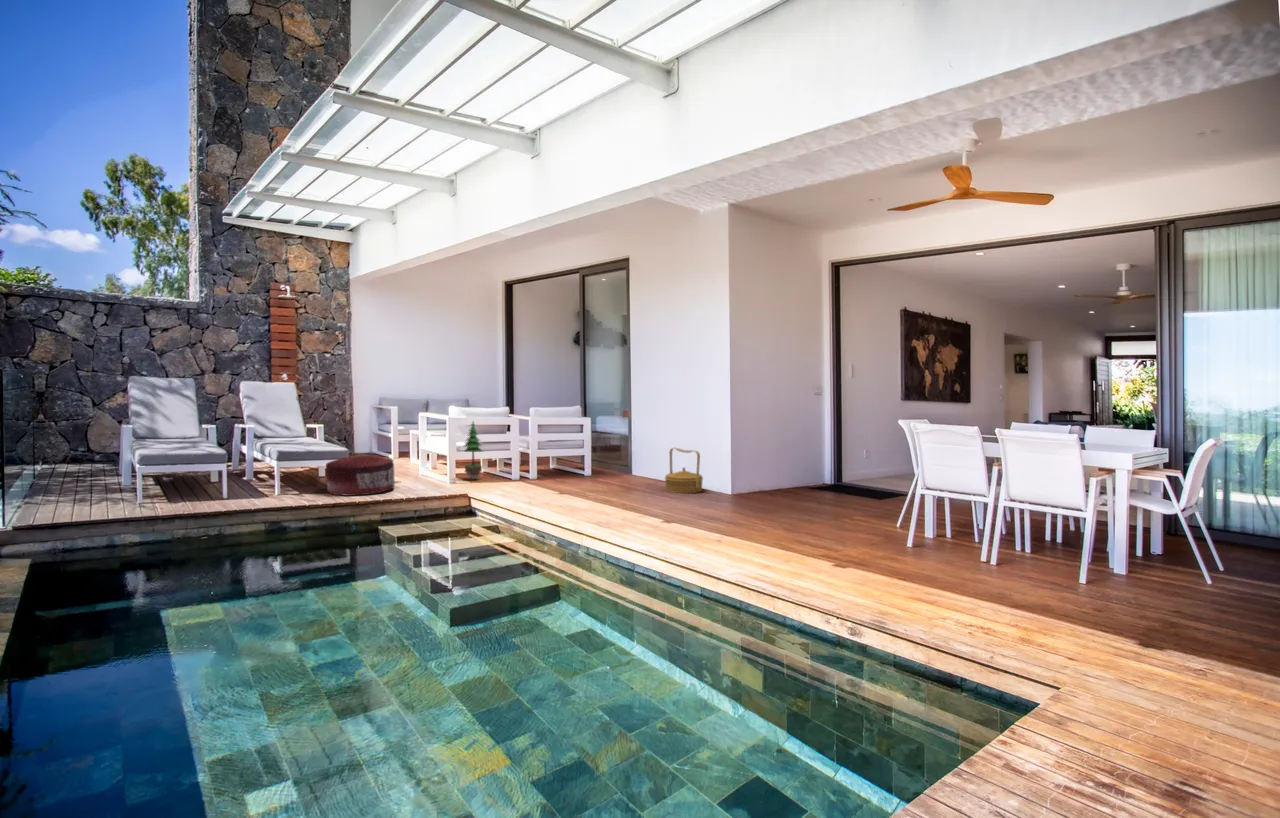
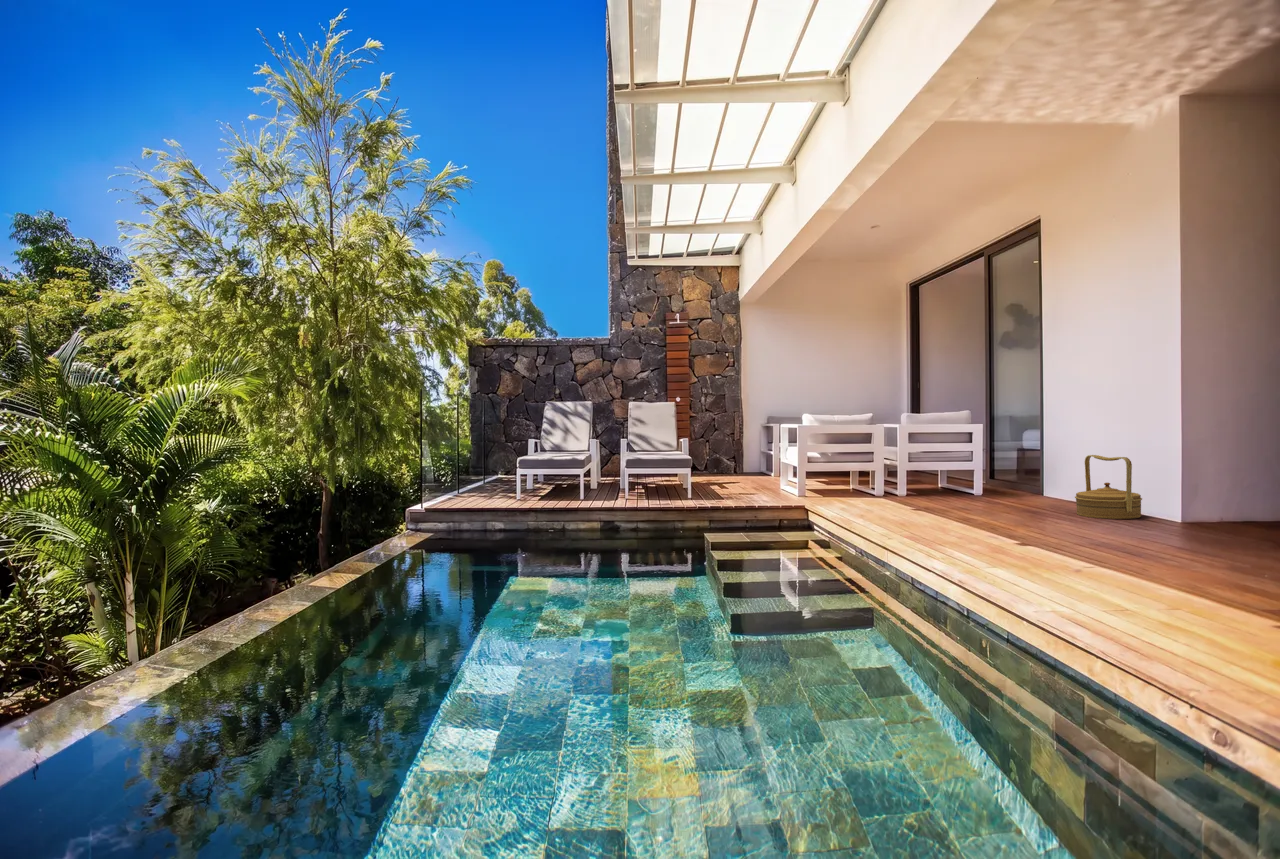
potted tree: present [464,422,482,479] -> none [813,428,838,494]
pouf: present [326,456,395,496] -> none [669,464,737,502]

